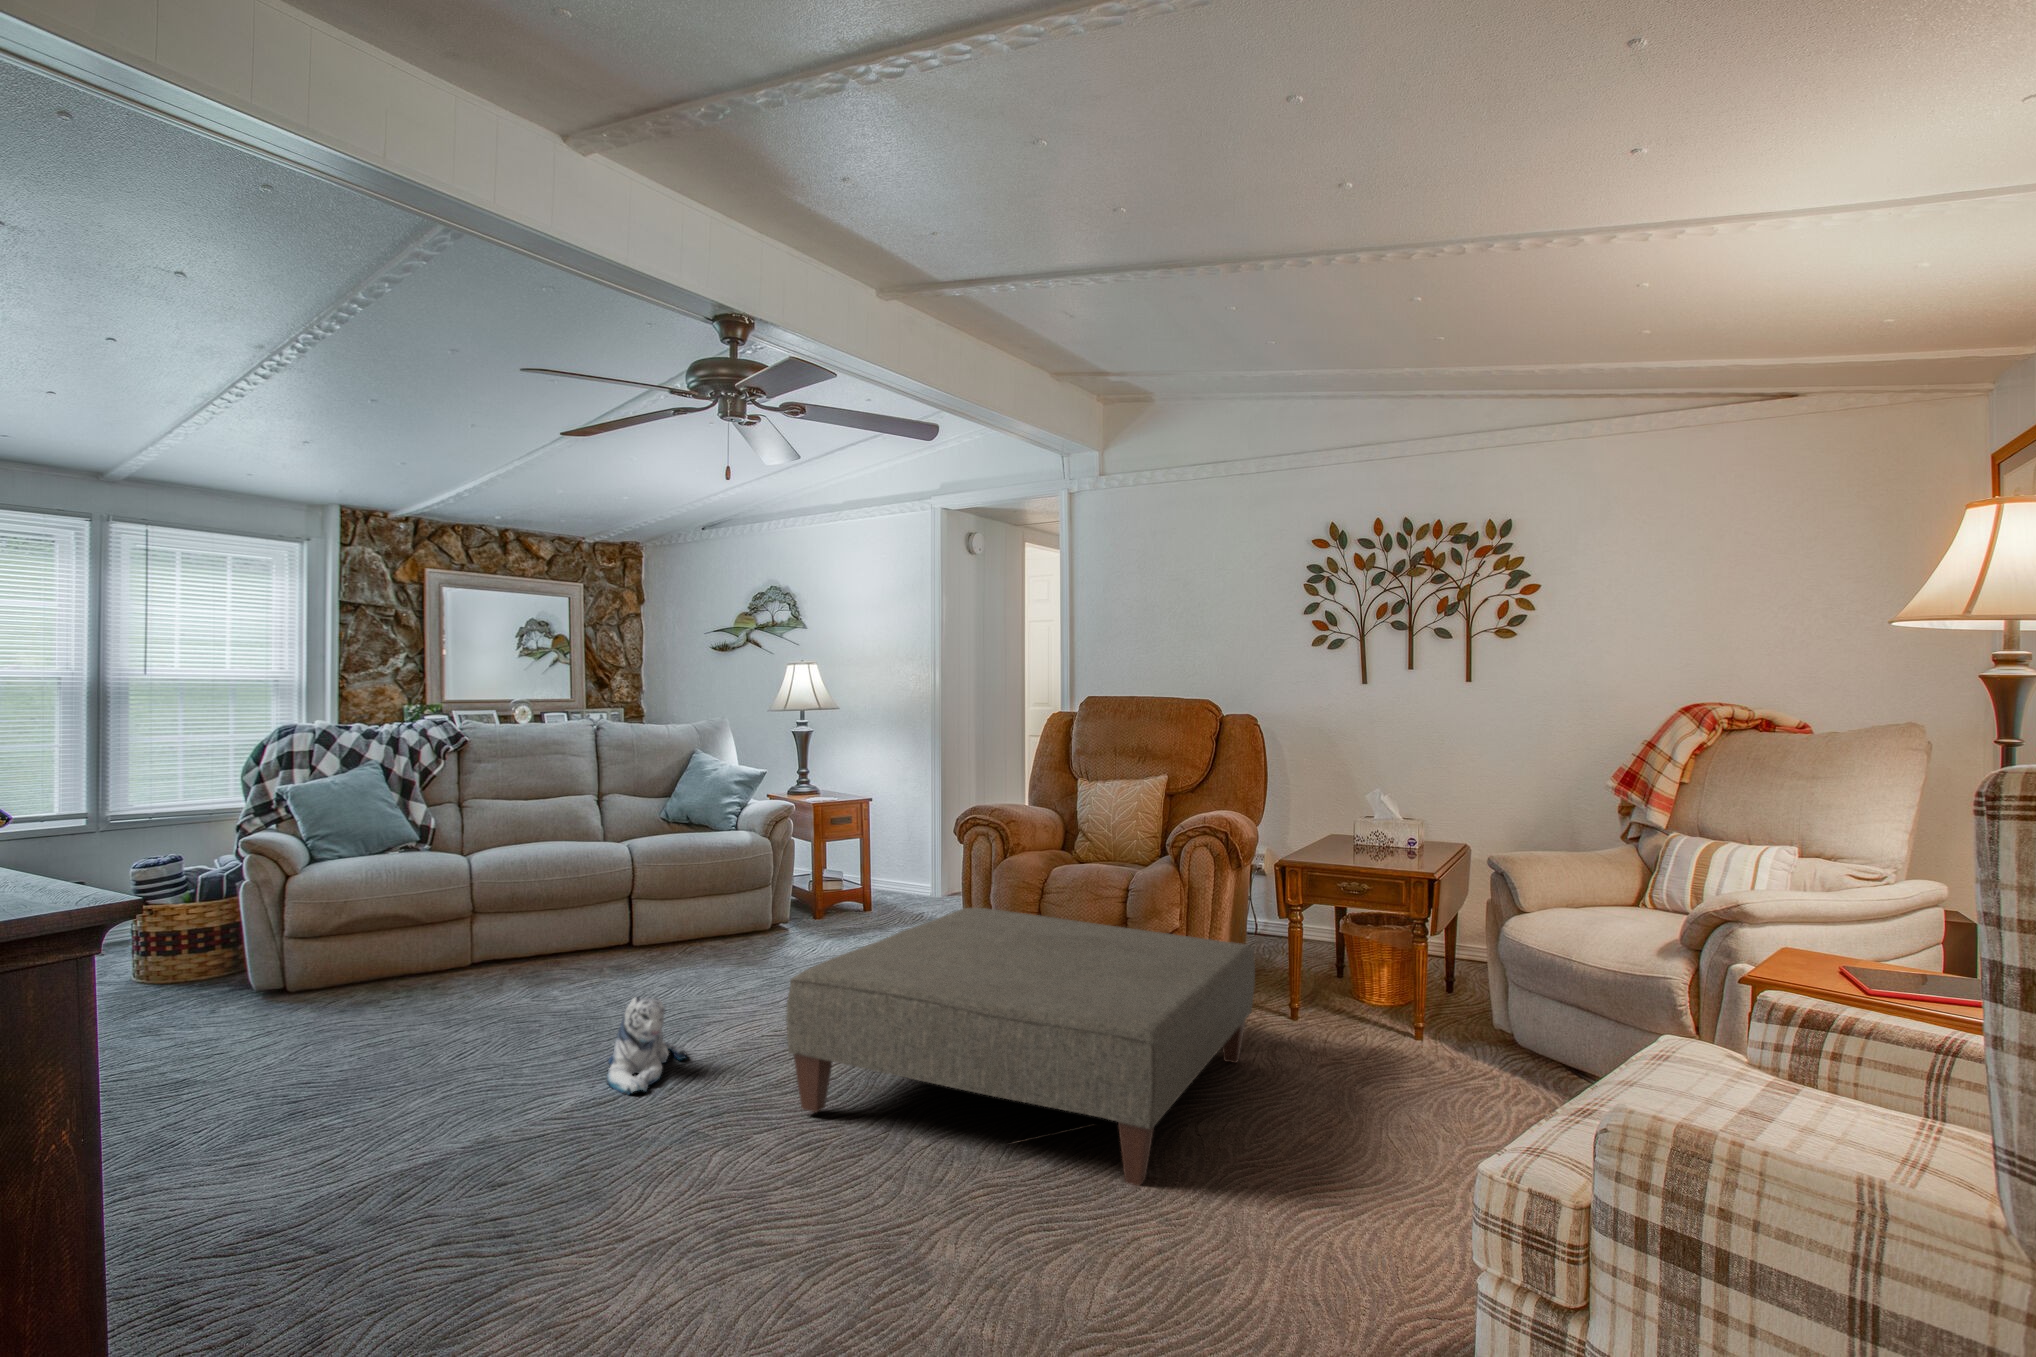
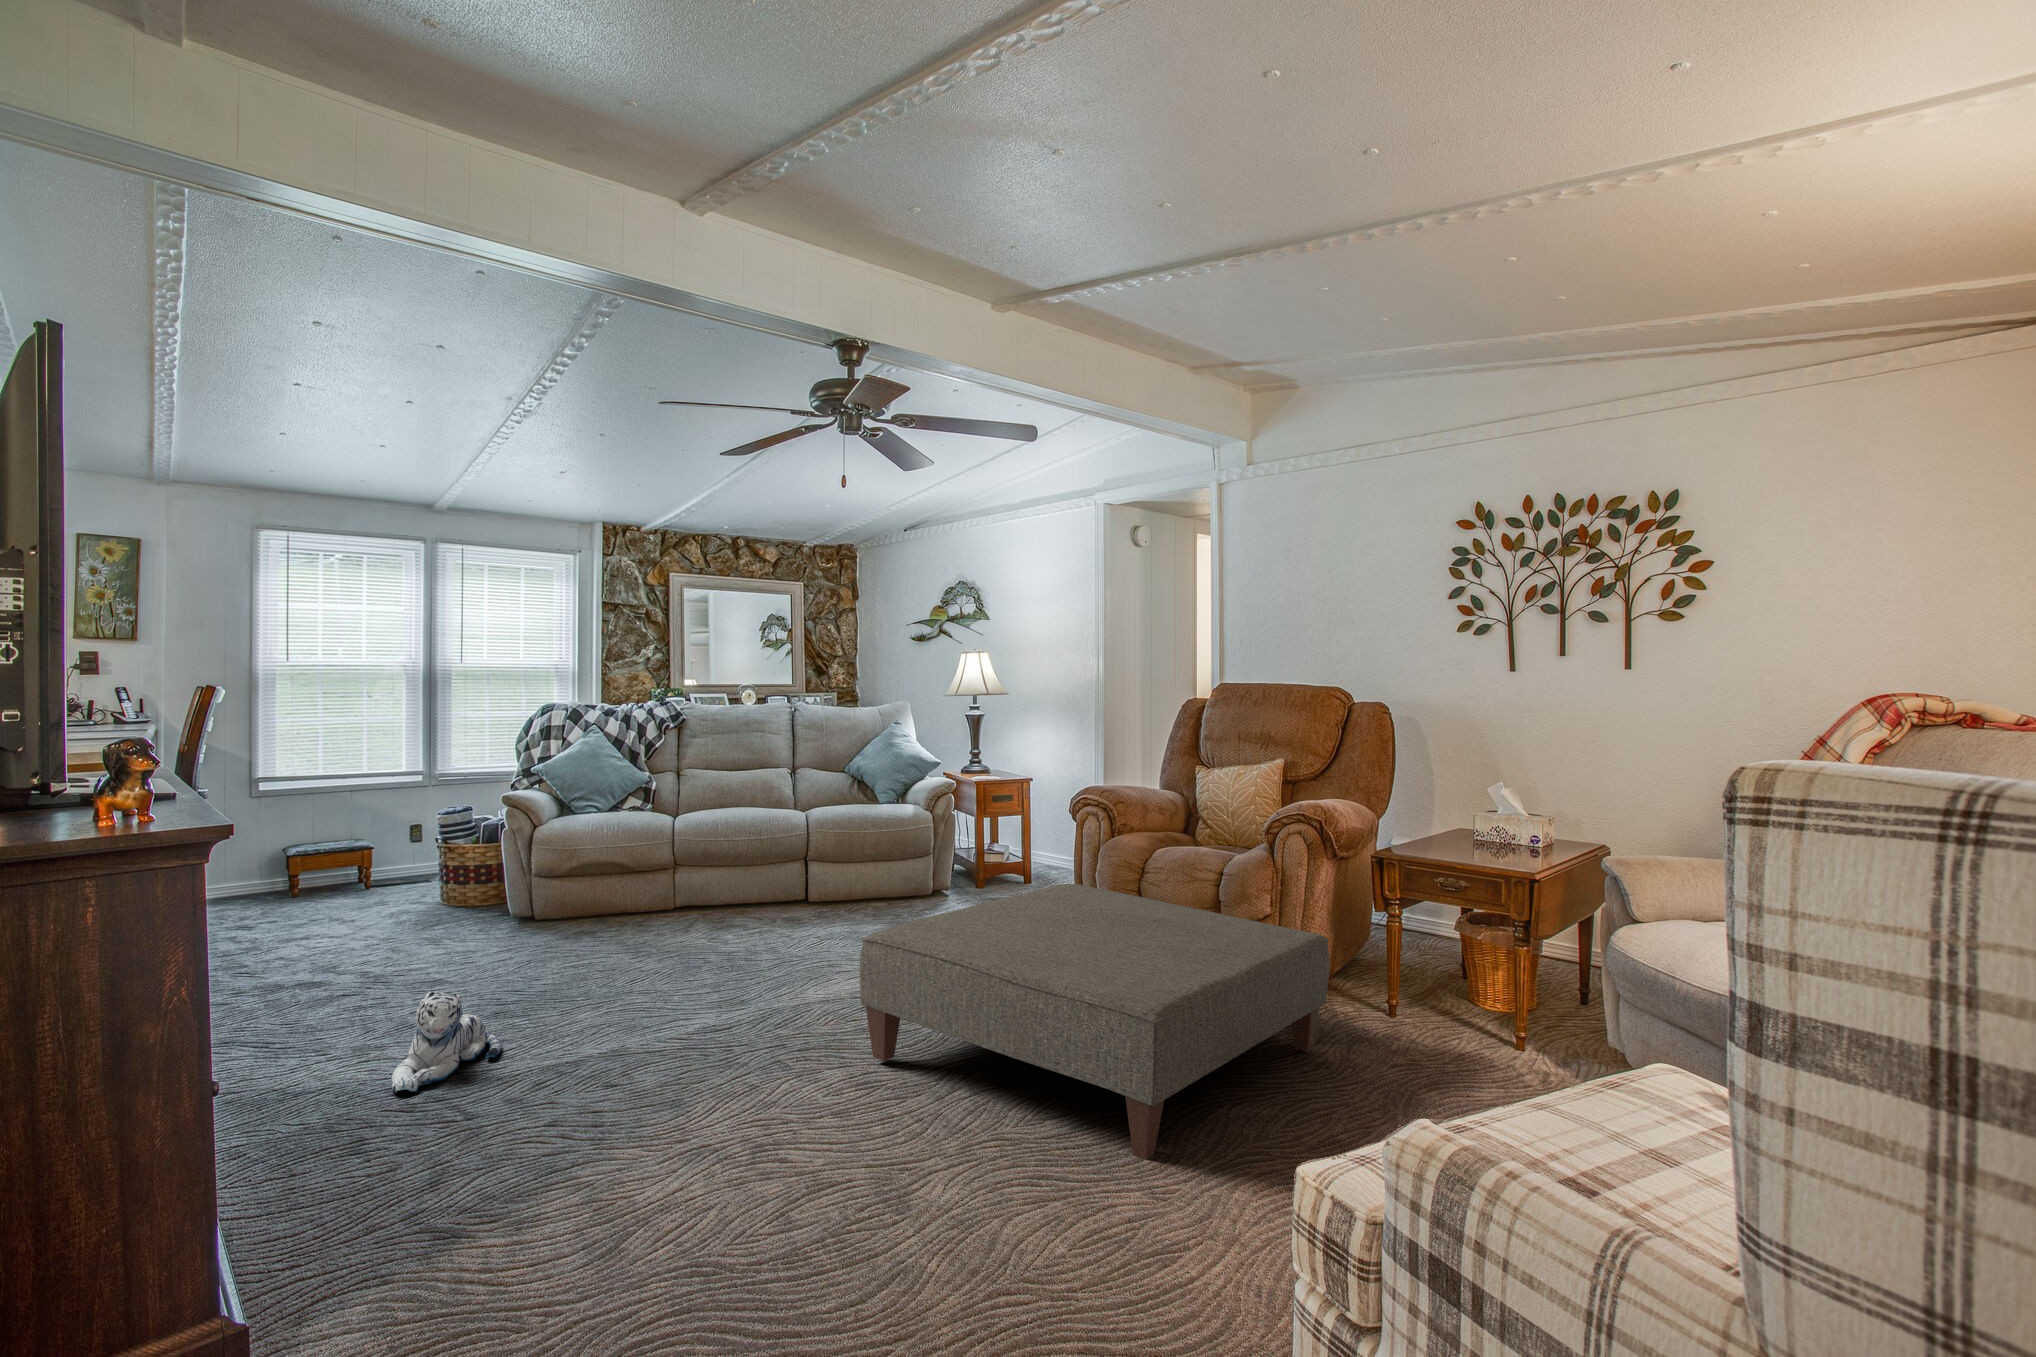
plush toy: present [607,997,686,1095] -> present [391,992,501,1094]

